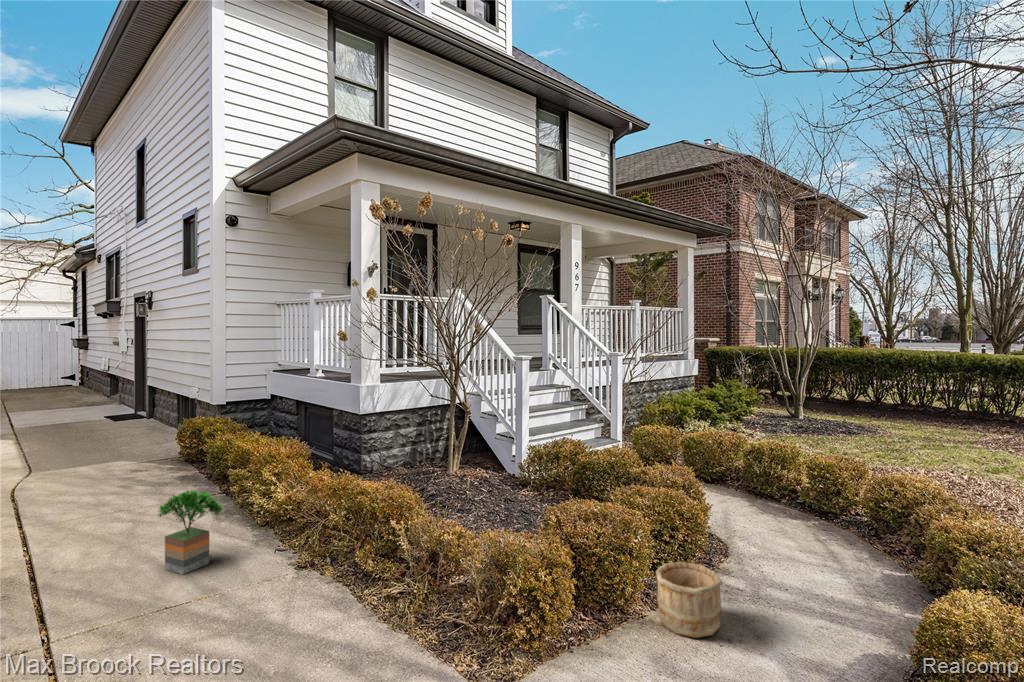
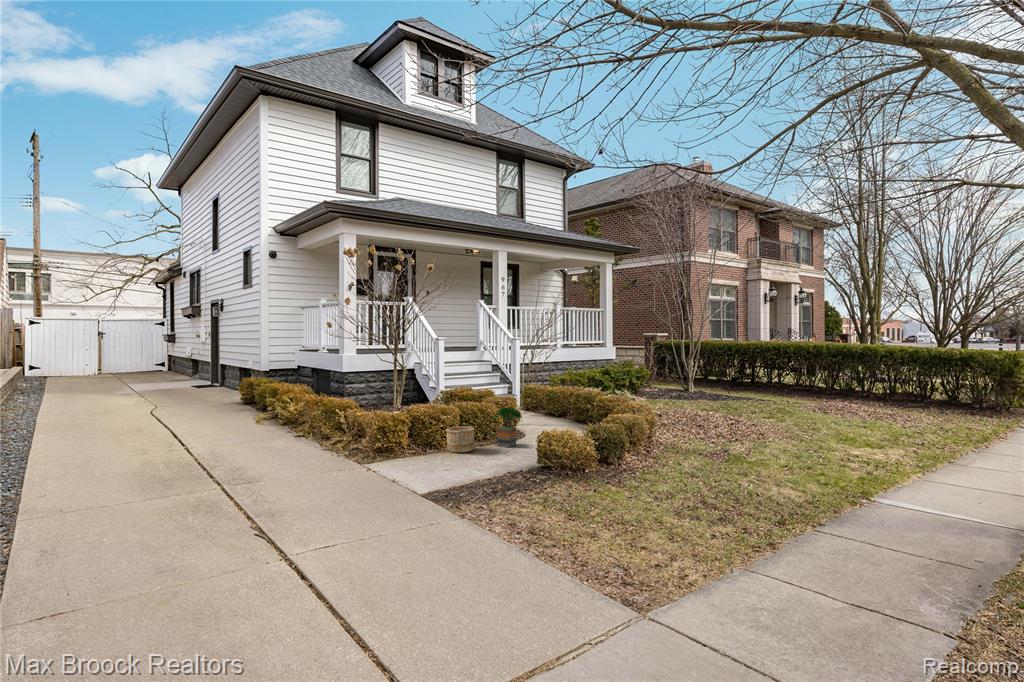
potted tree: present [158,490,223,575] -> present [494,407,522,447]

